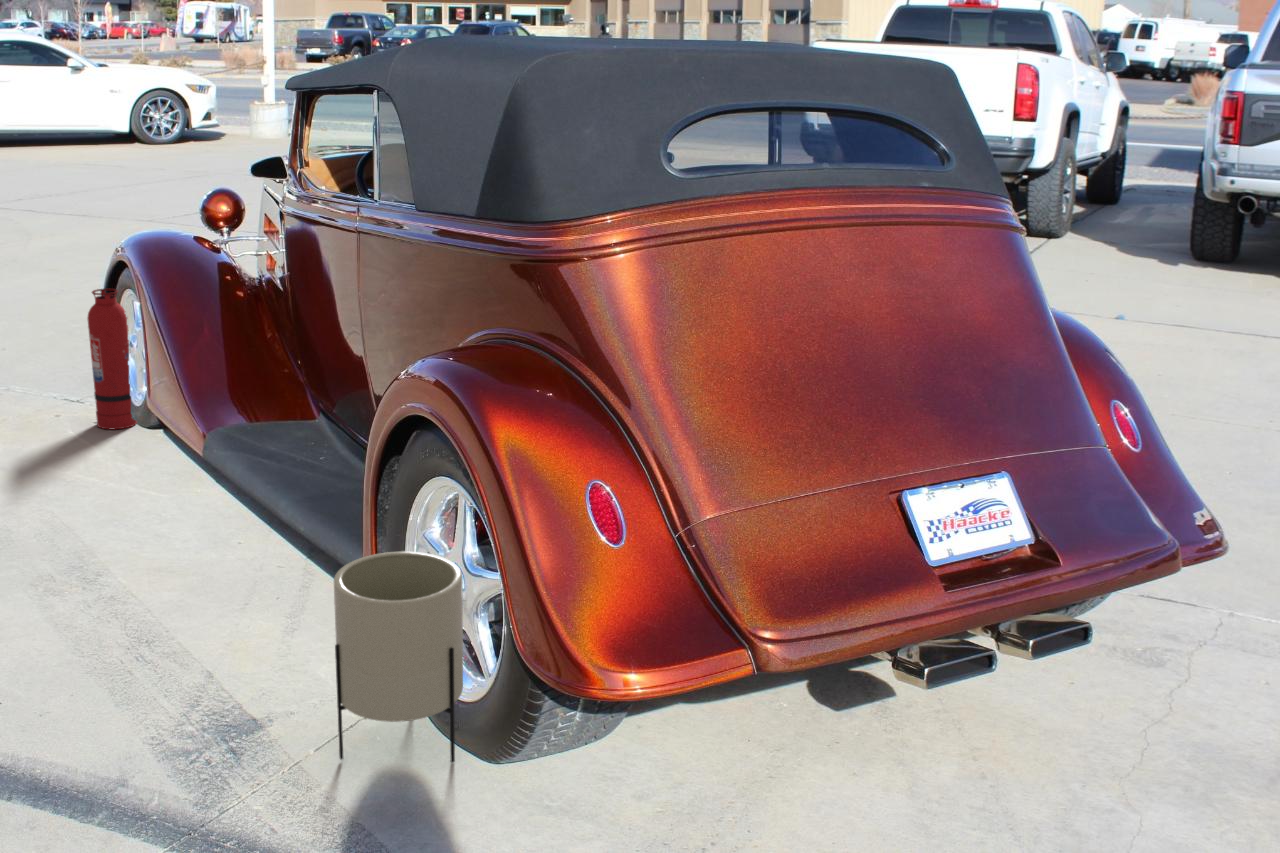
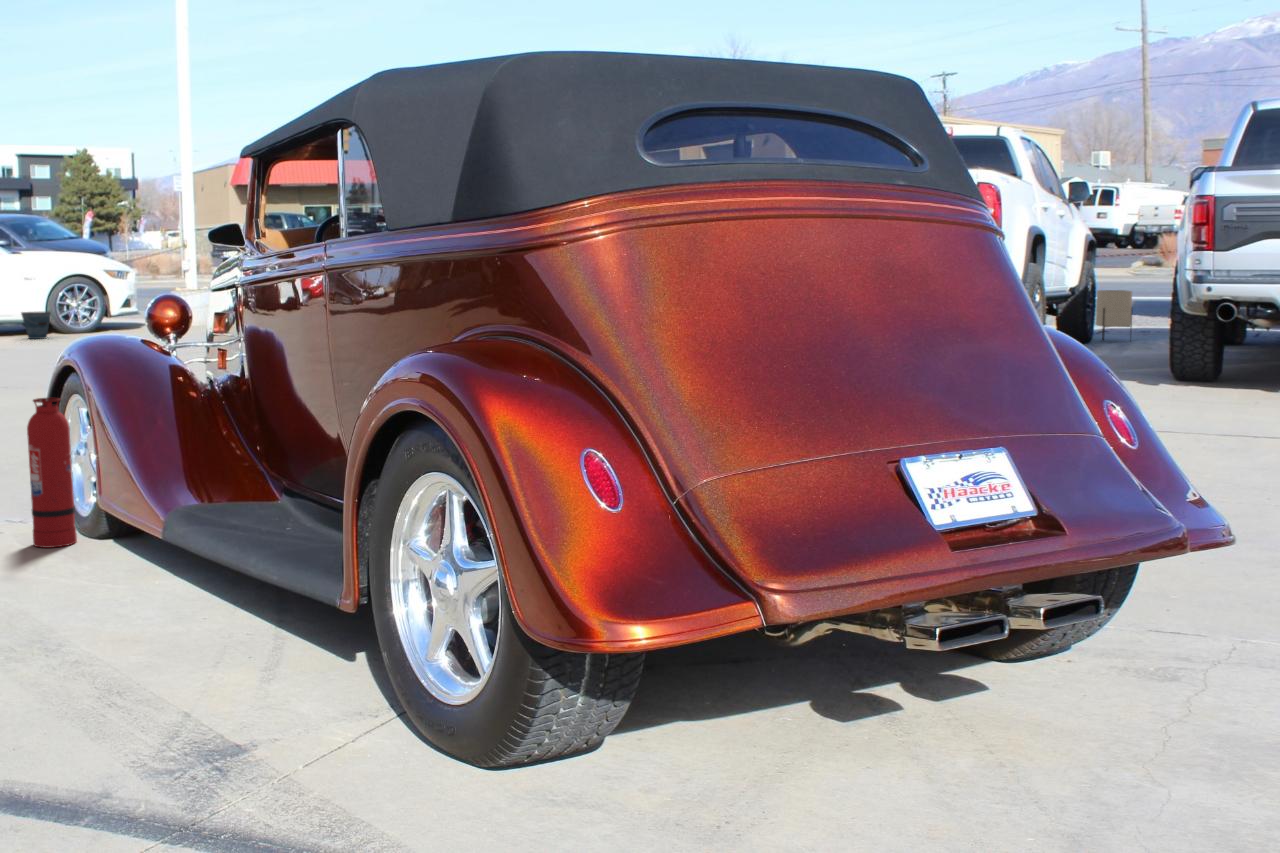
bucket: none [108,124,137,151] -> present [21,311,51,339]
planter: present [334,551,463,763] -> present [1096,290,1132,341]

